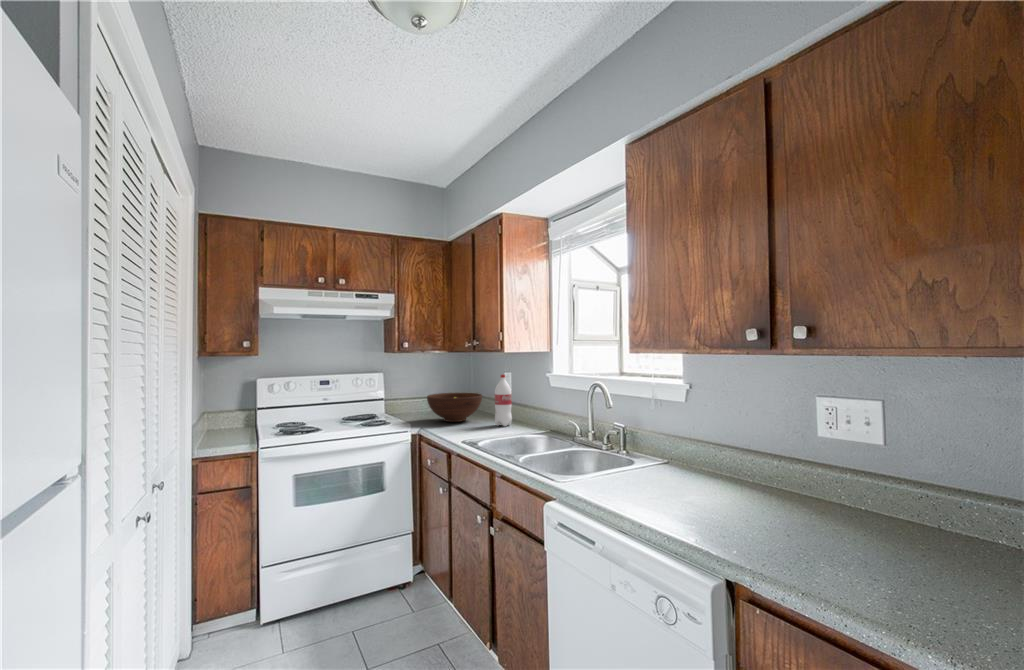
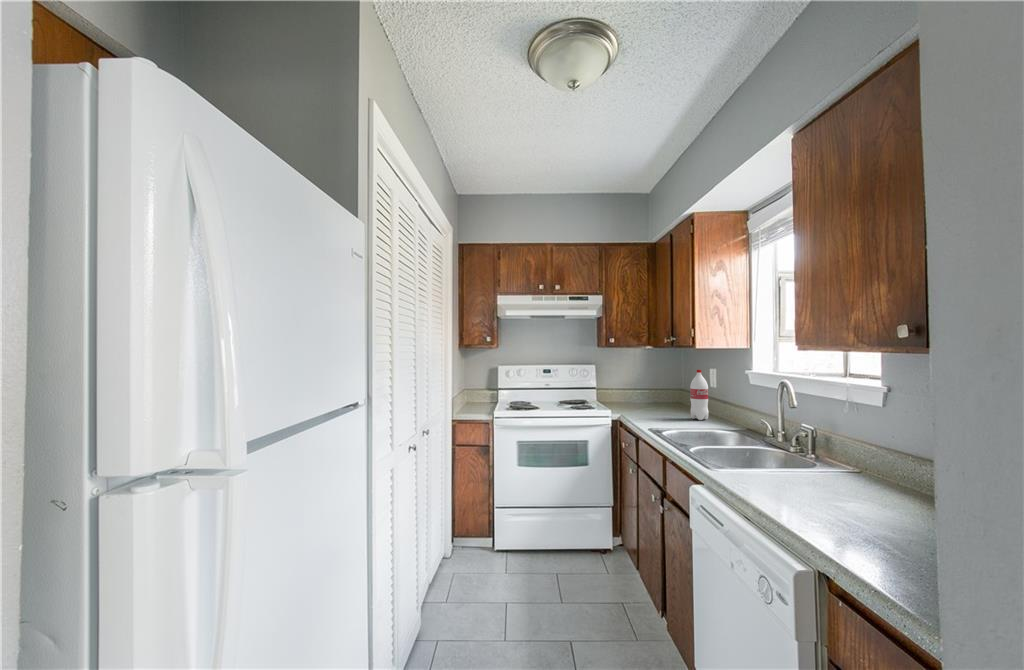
fruit bowl: present [427,393,482,422] -> none [629,385,683,412]

